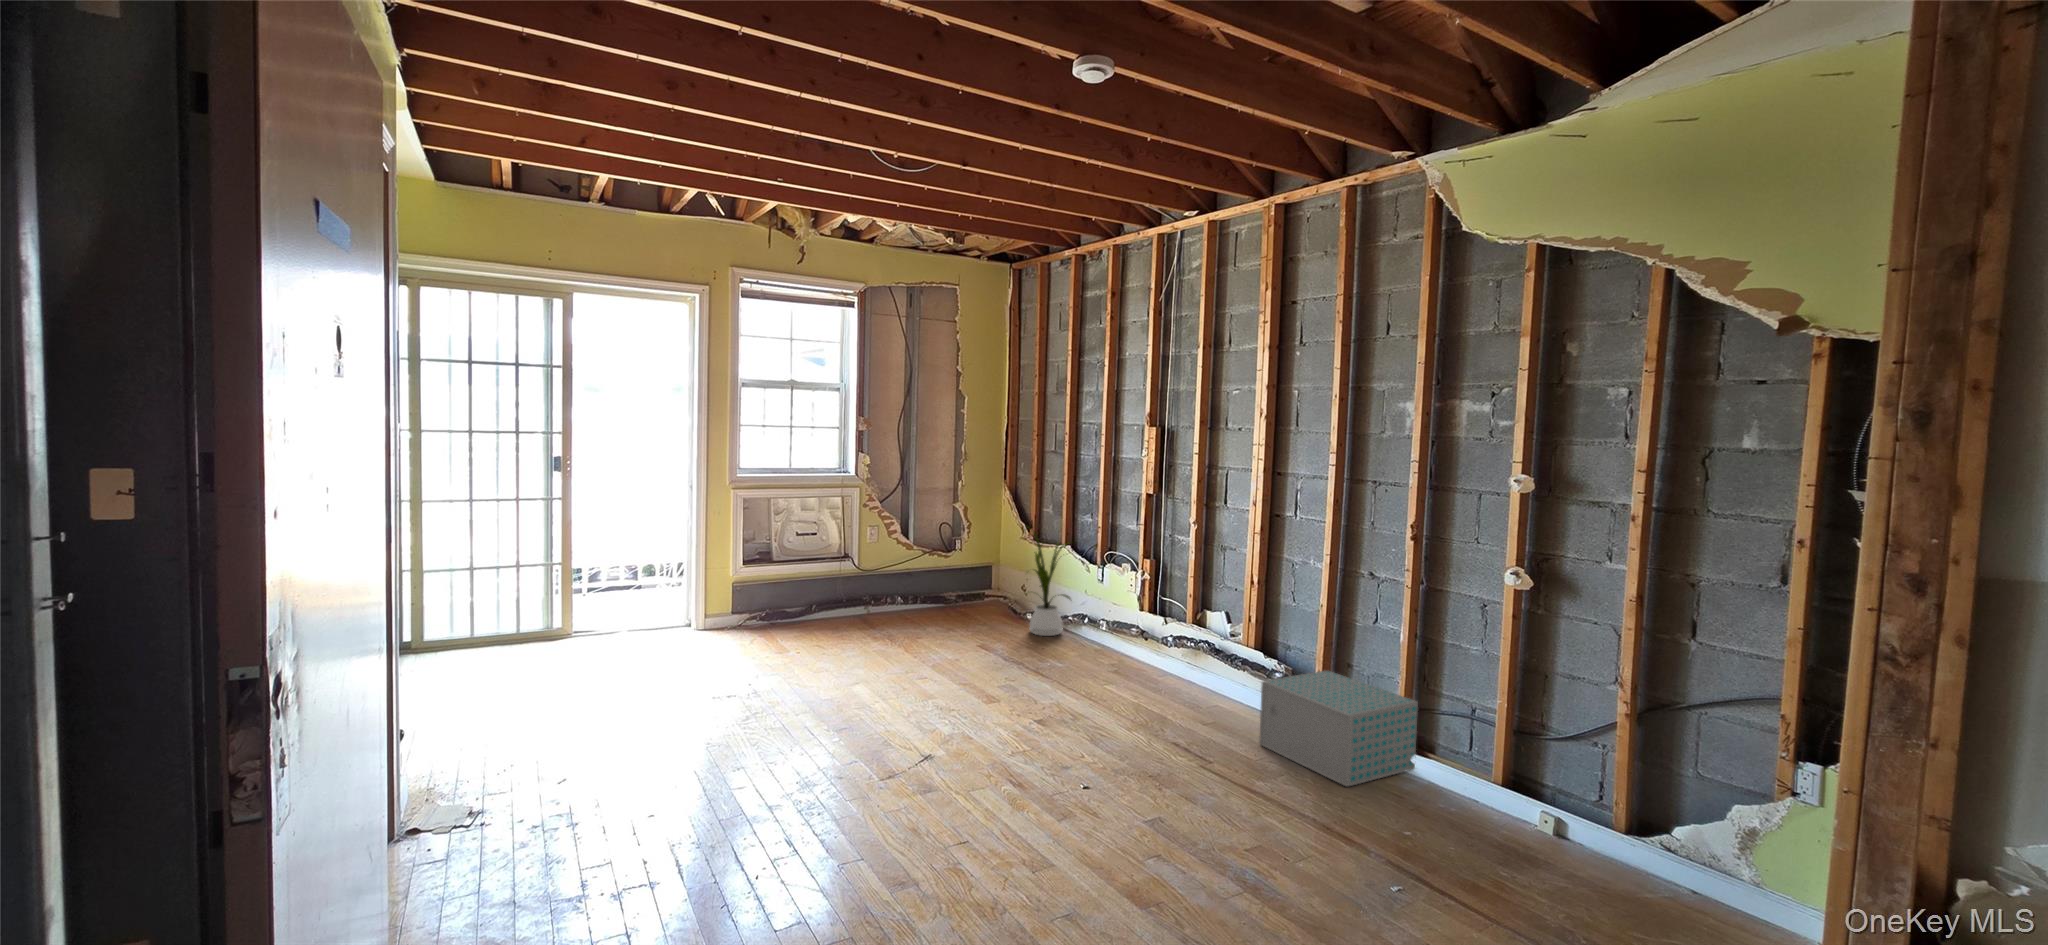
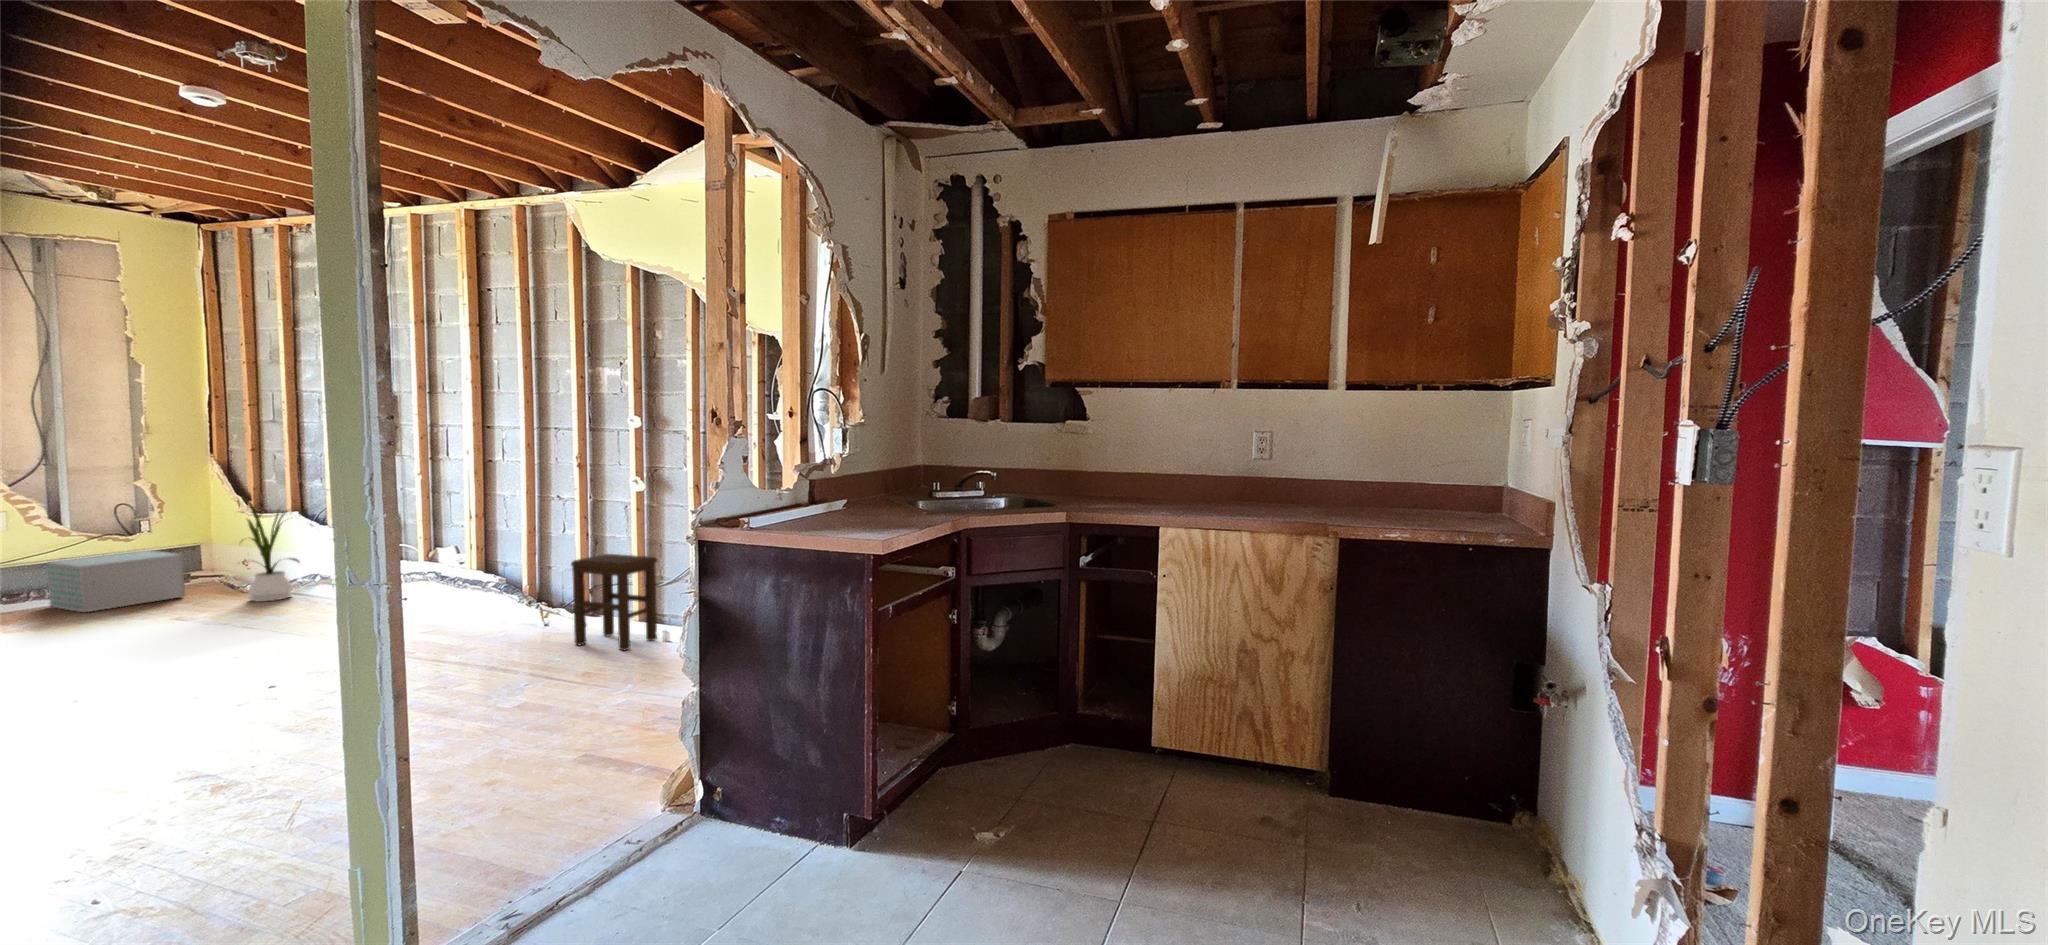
storage box: present [1259,671,1418,786] -> present [47,551,185,612]
stool: none [1416,675,1556,847] -> present [571,554,657,650]

